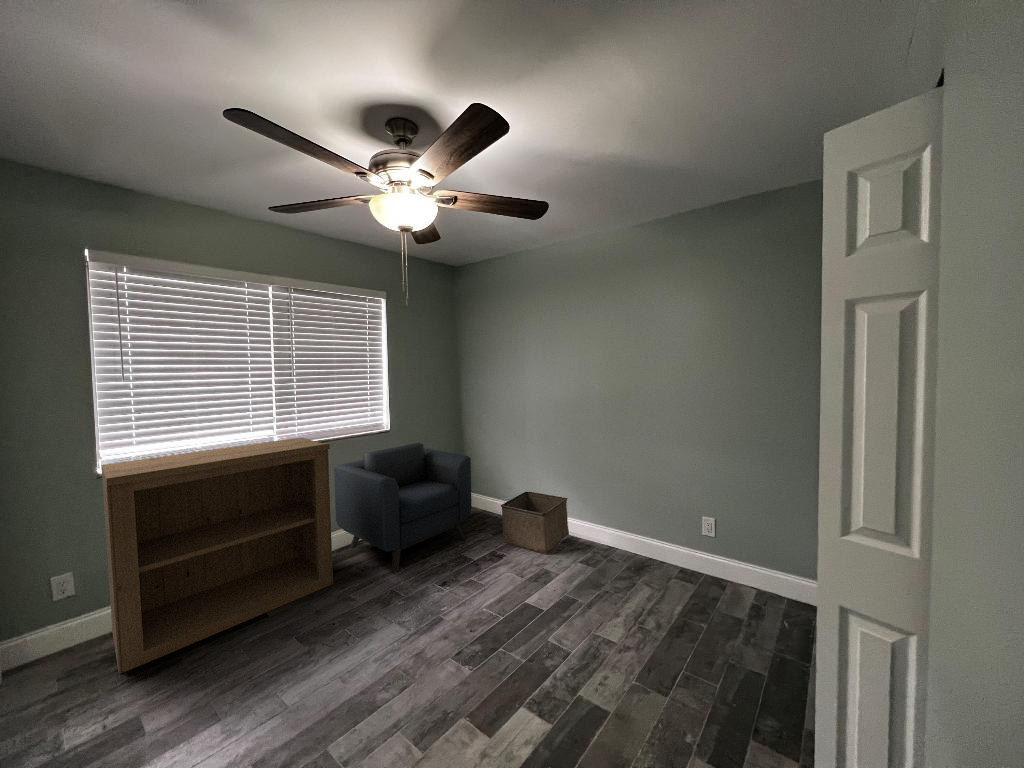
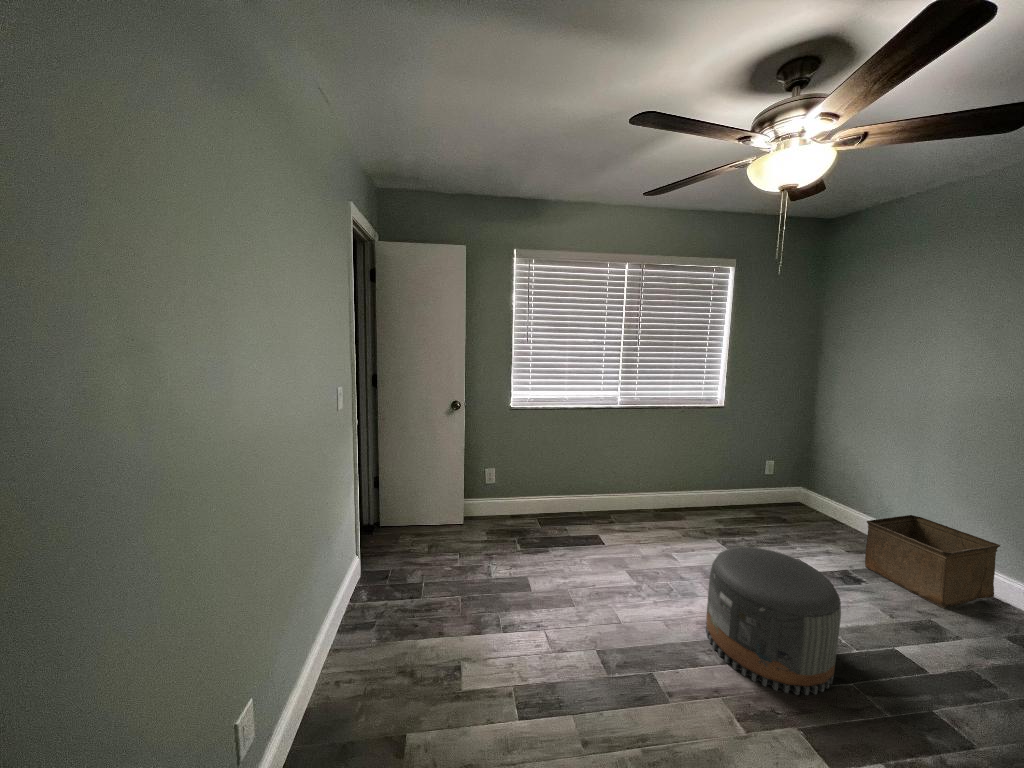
bookshelf: present [101,437,333,674] -> none [514,401,666,541]
armchair: present [334,443,472,573] -> none [661,424,826,550]
pouf: none [381,558,487,697] -> present [706,547,841,695]

